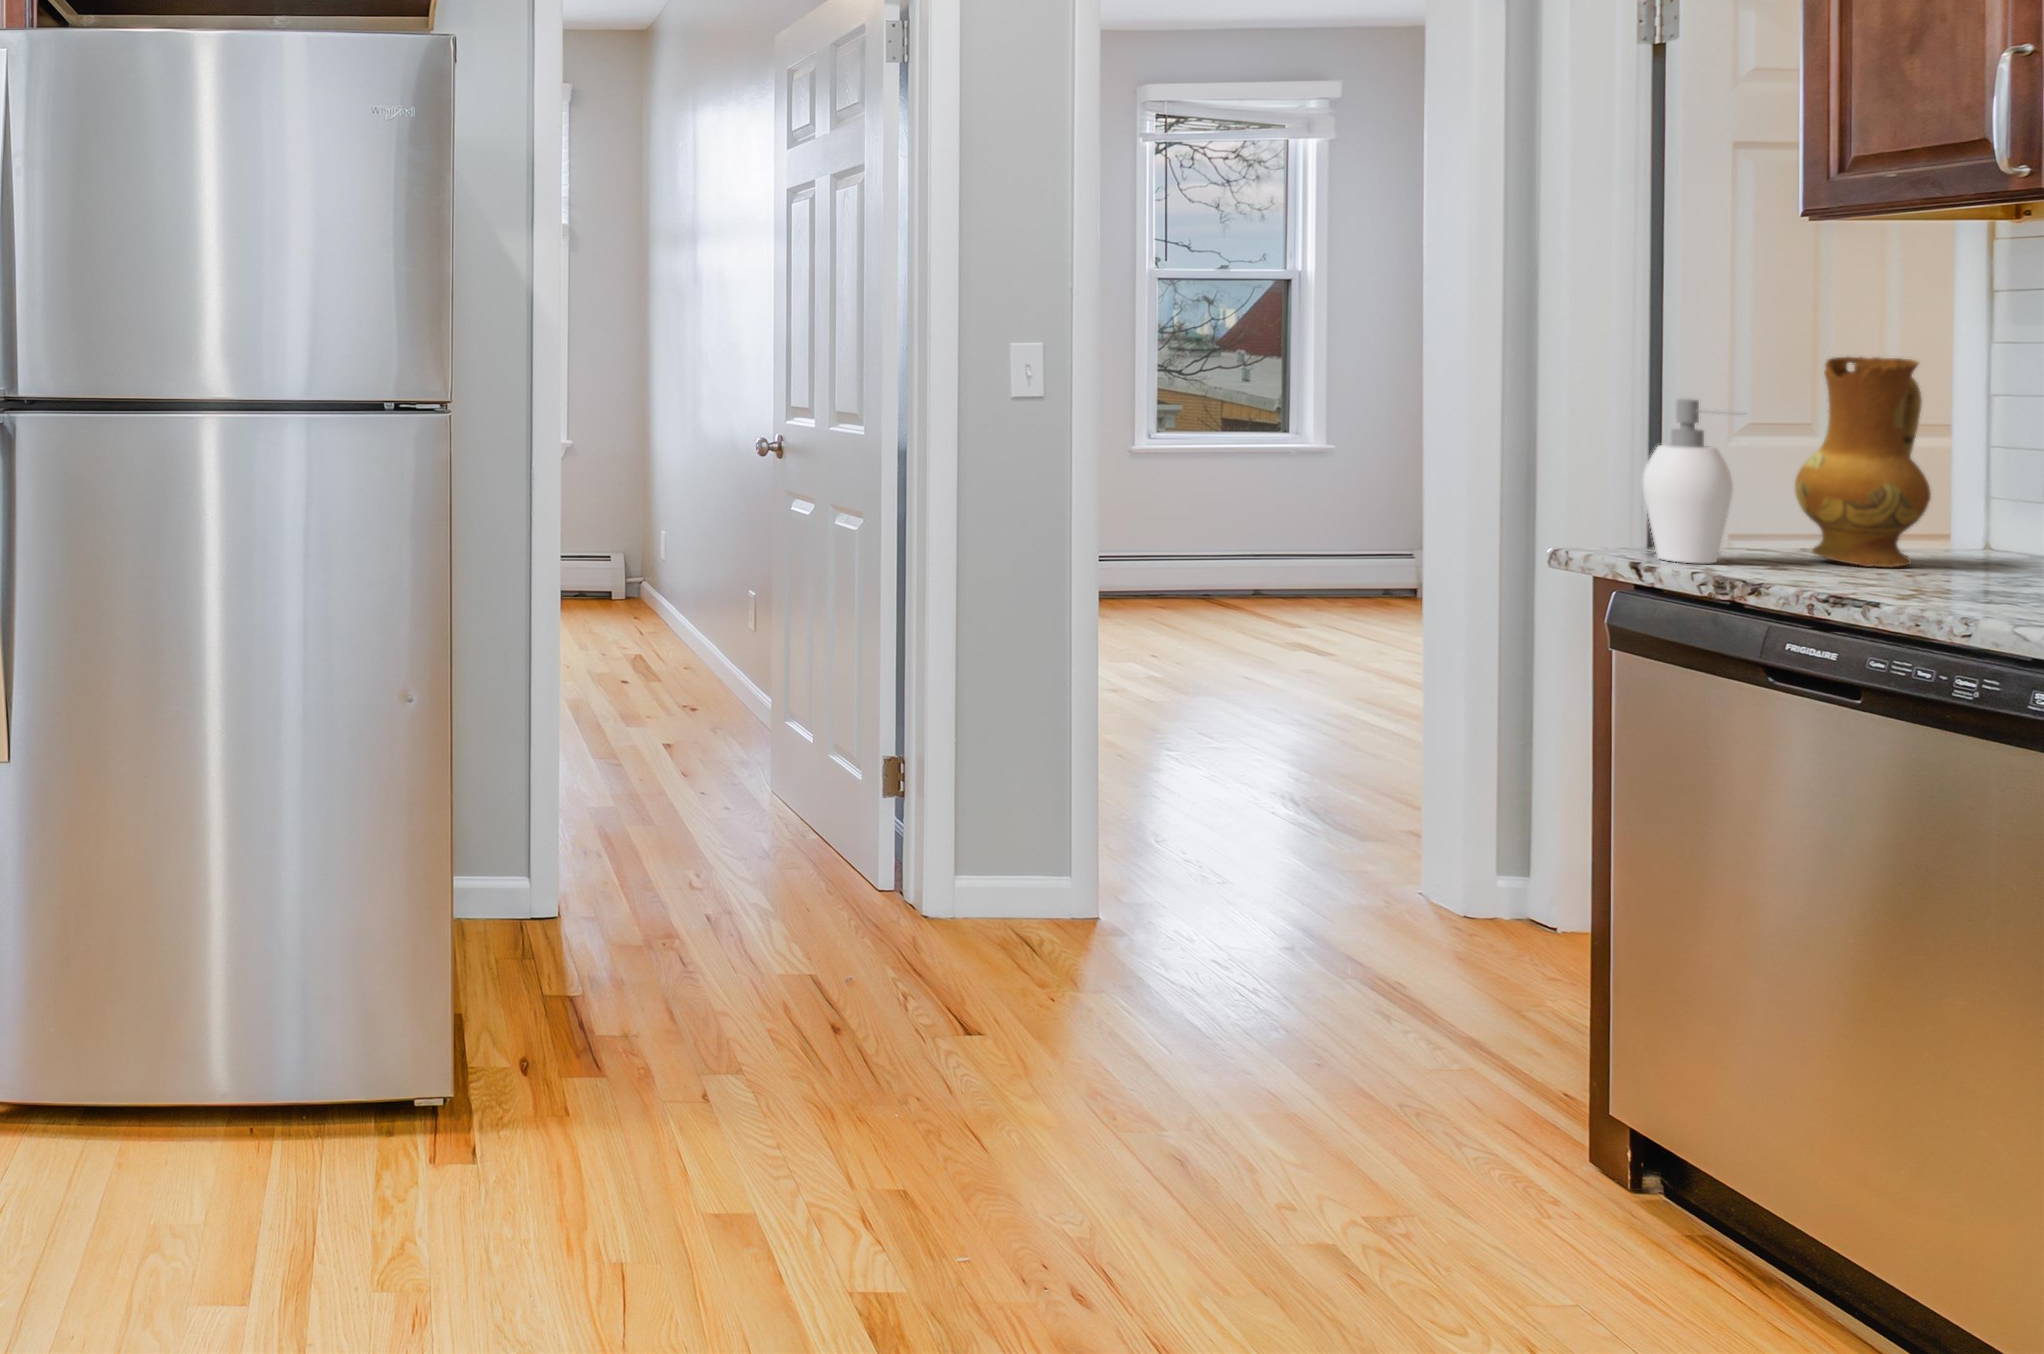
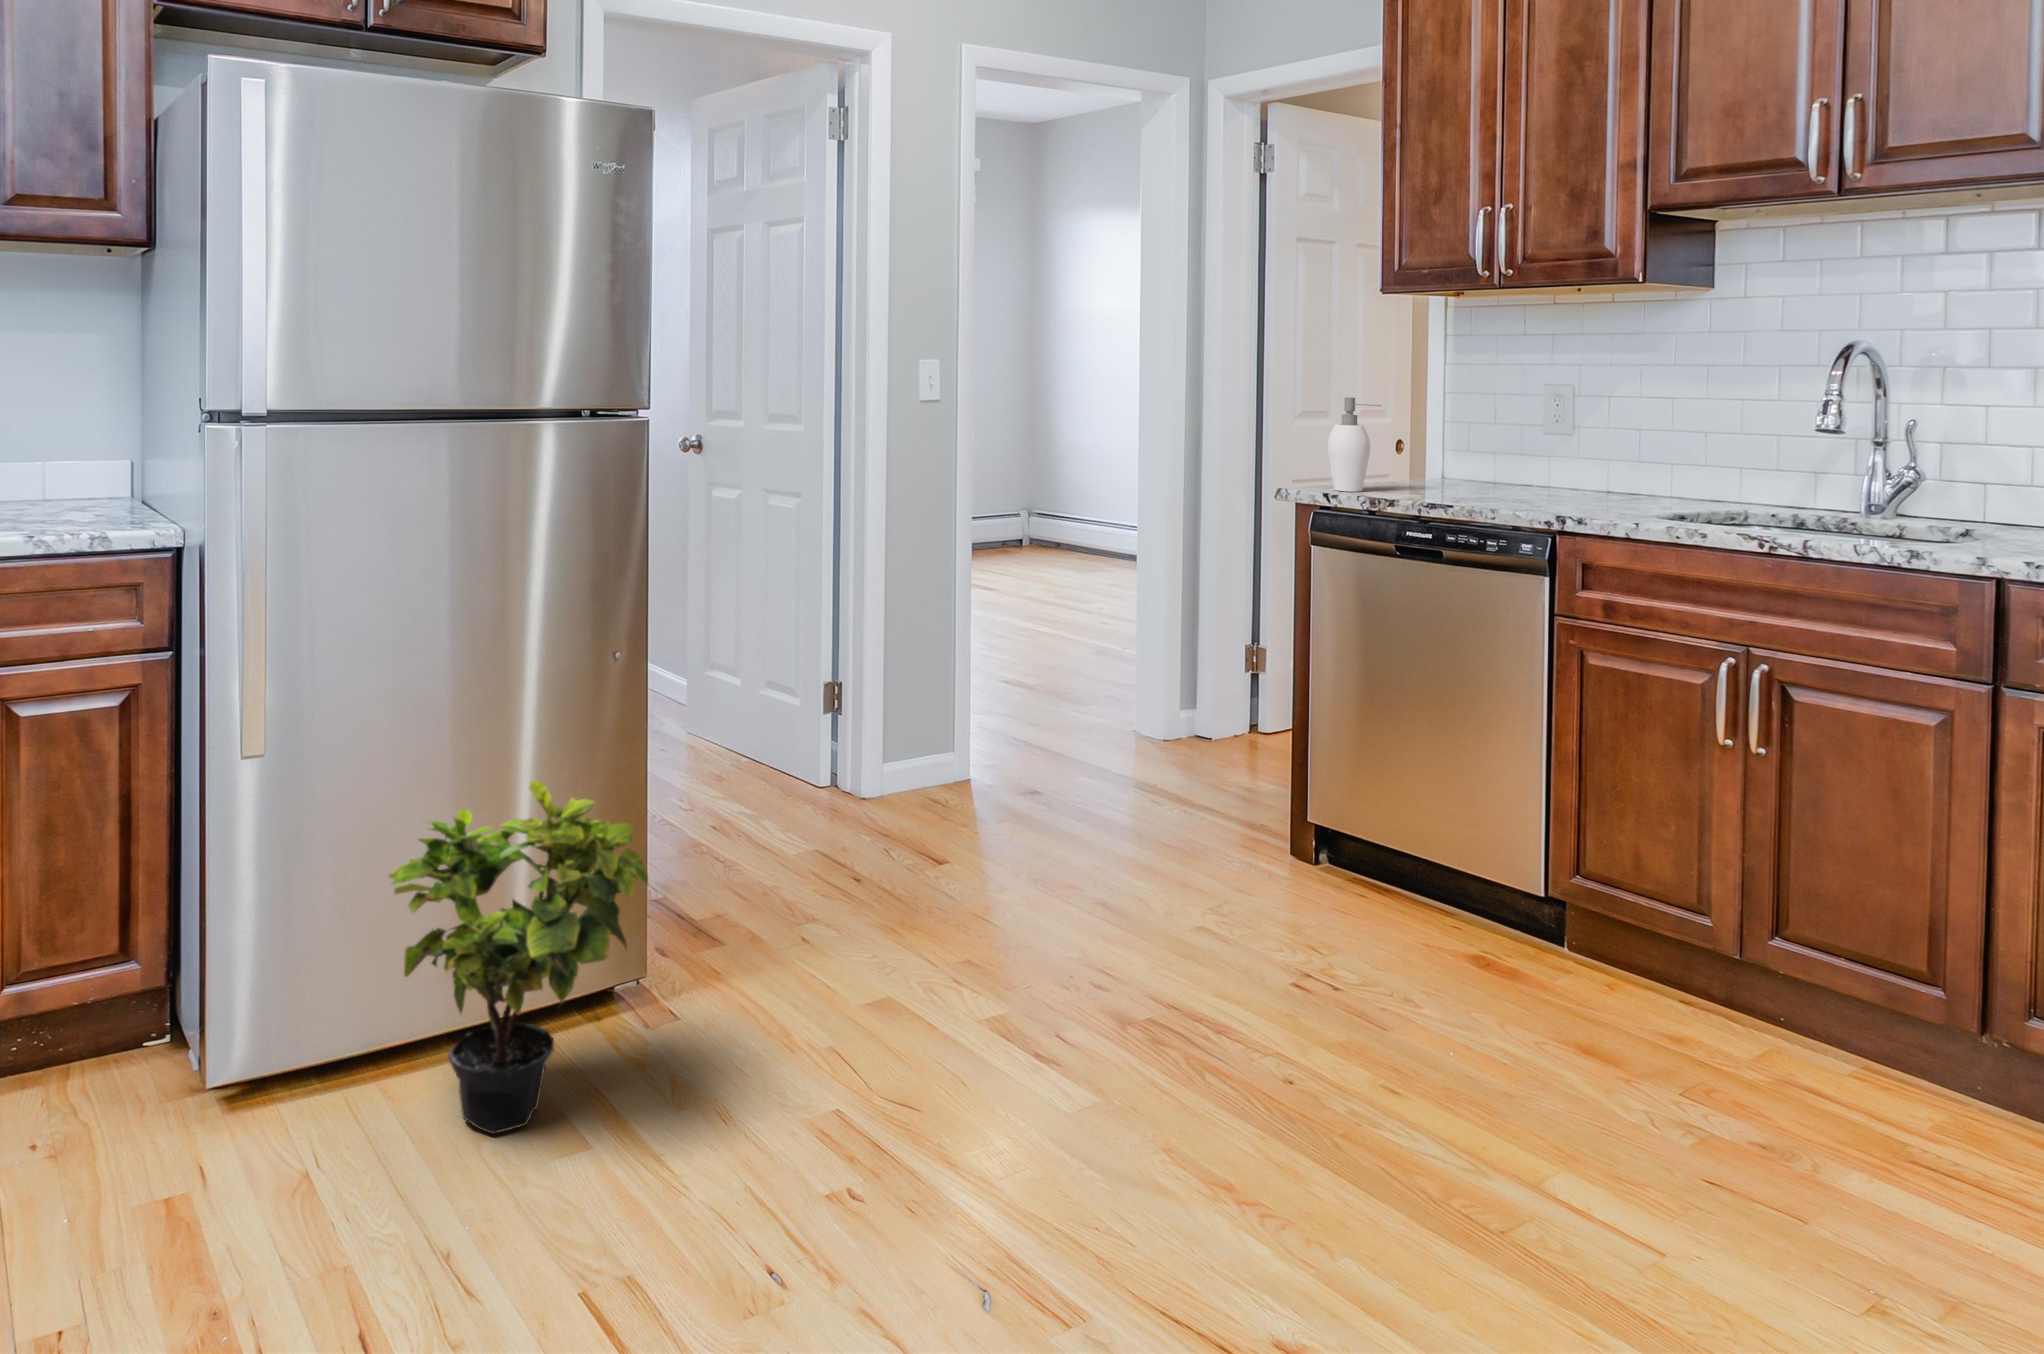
ceramic jug: present [1795,357,1931,567] -> none [1386,373,1445,489]
potted plant: none [65,833,355,1243] -> present [389,780,648,1134]

